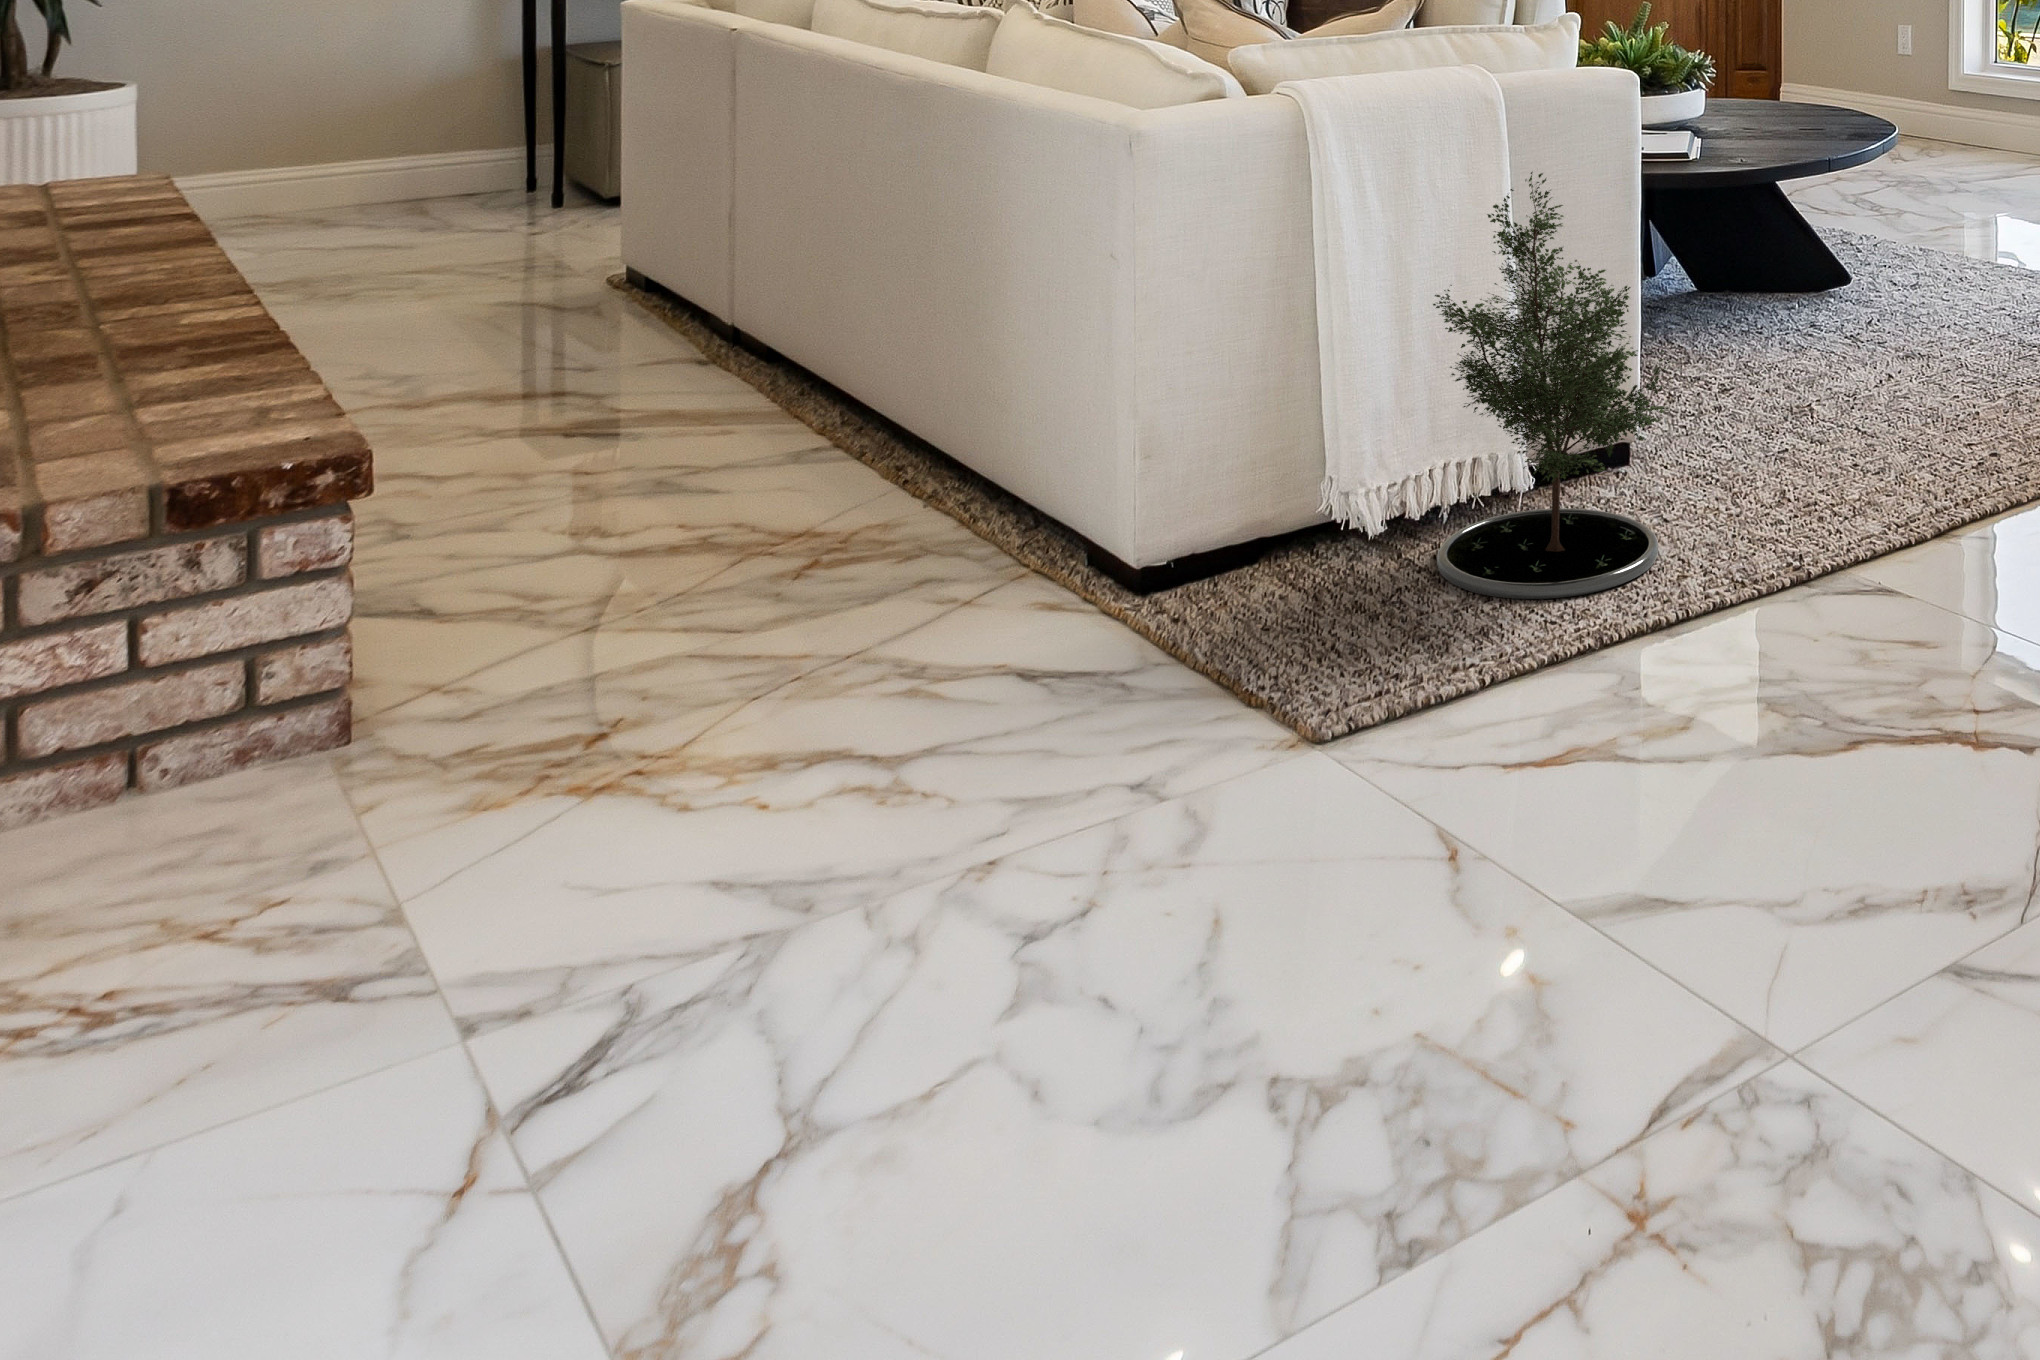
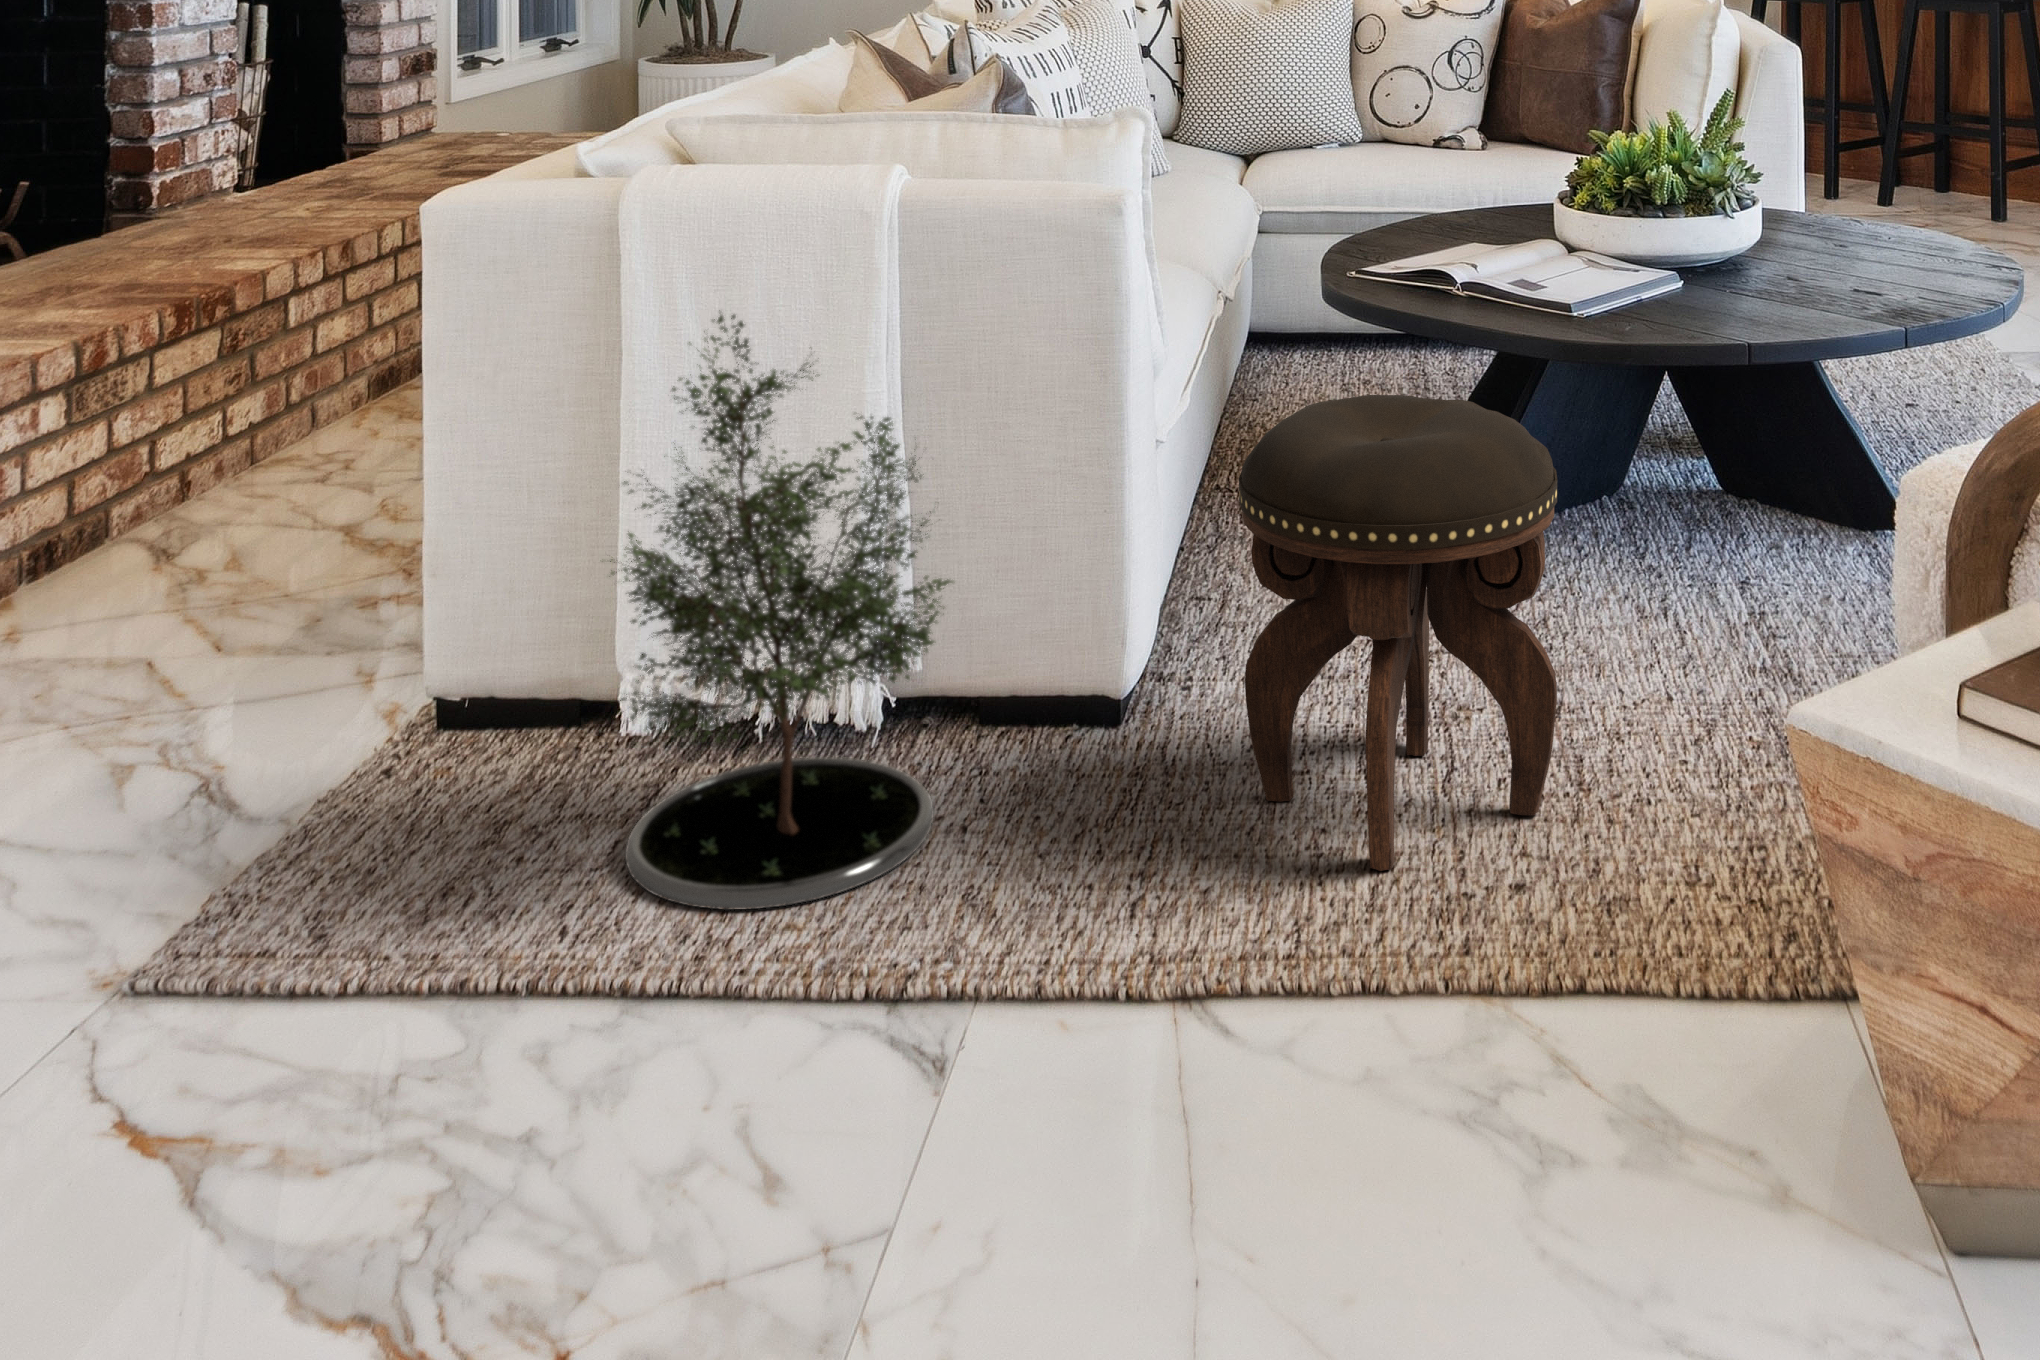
footstool: none [1739,192,1945,473] -> present [1239,395,1557,871]

